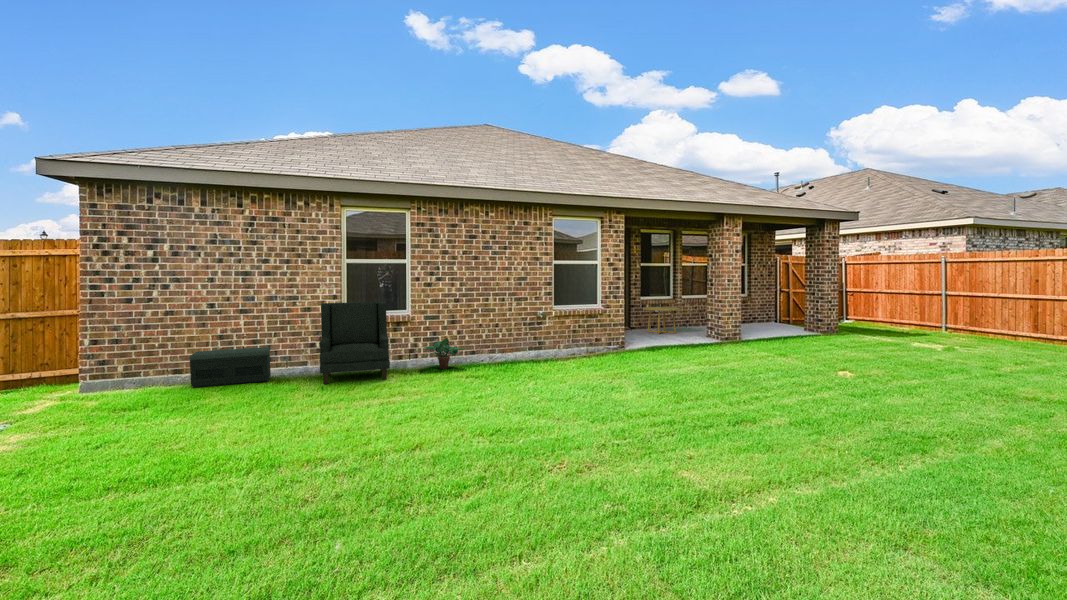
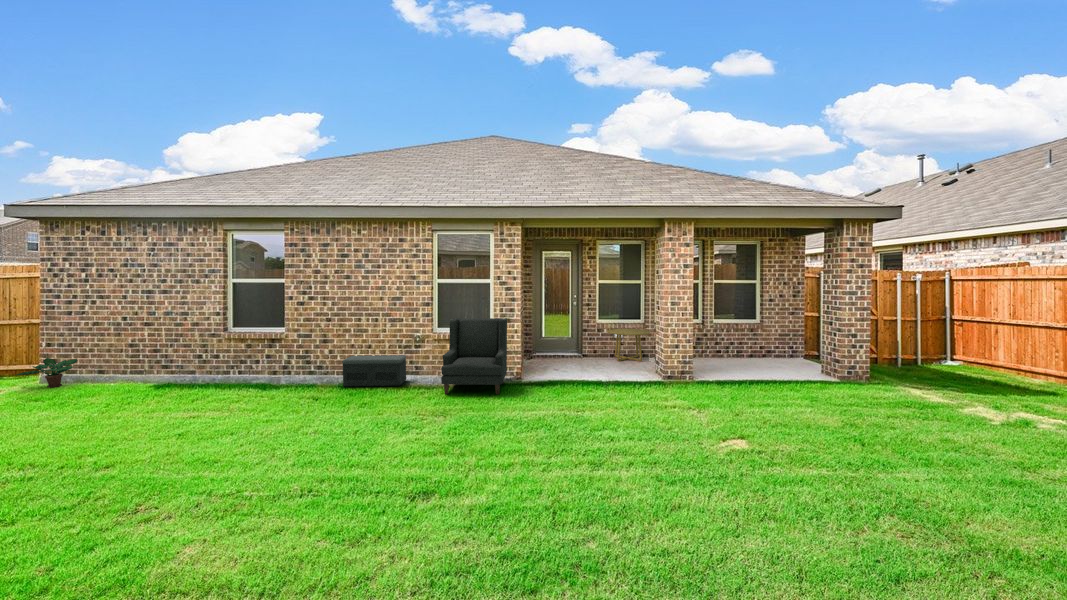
chair: present [320,302,390,384] -> present [441,318,507,394]
potted plant: present [424,338,464,369] -> present [17,358,77,388]
storage bench: present [189,347,271,388] -> present [342,355,406,387]

